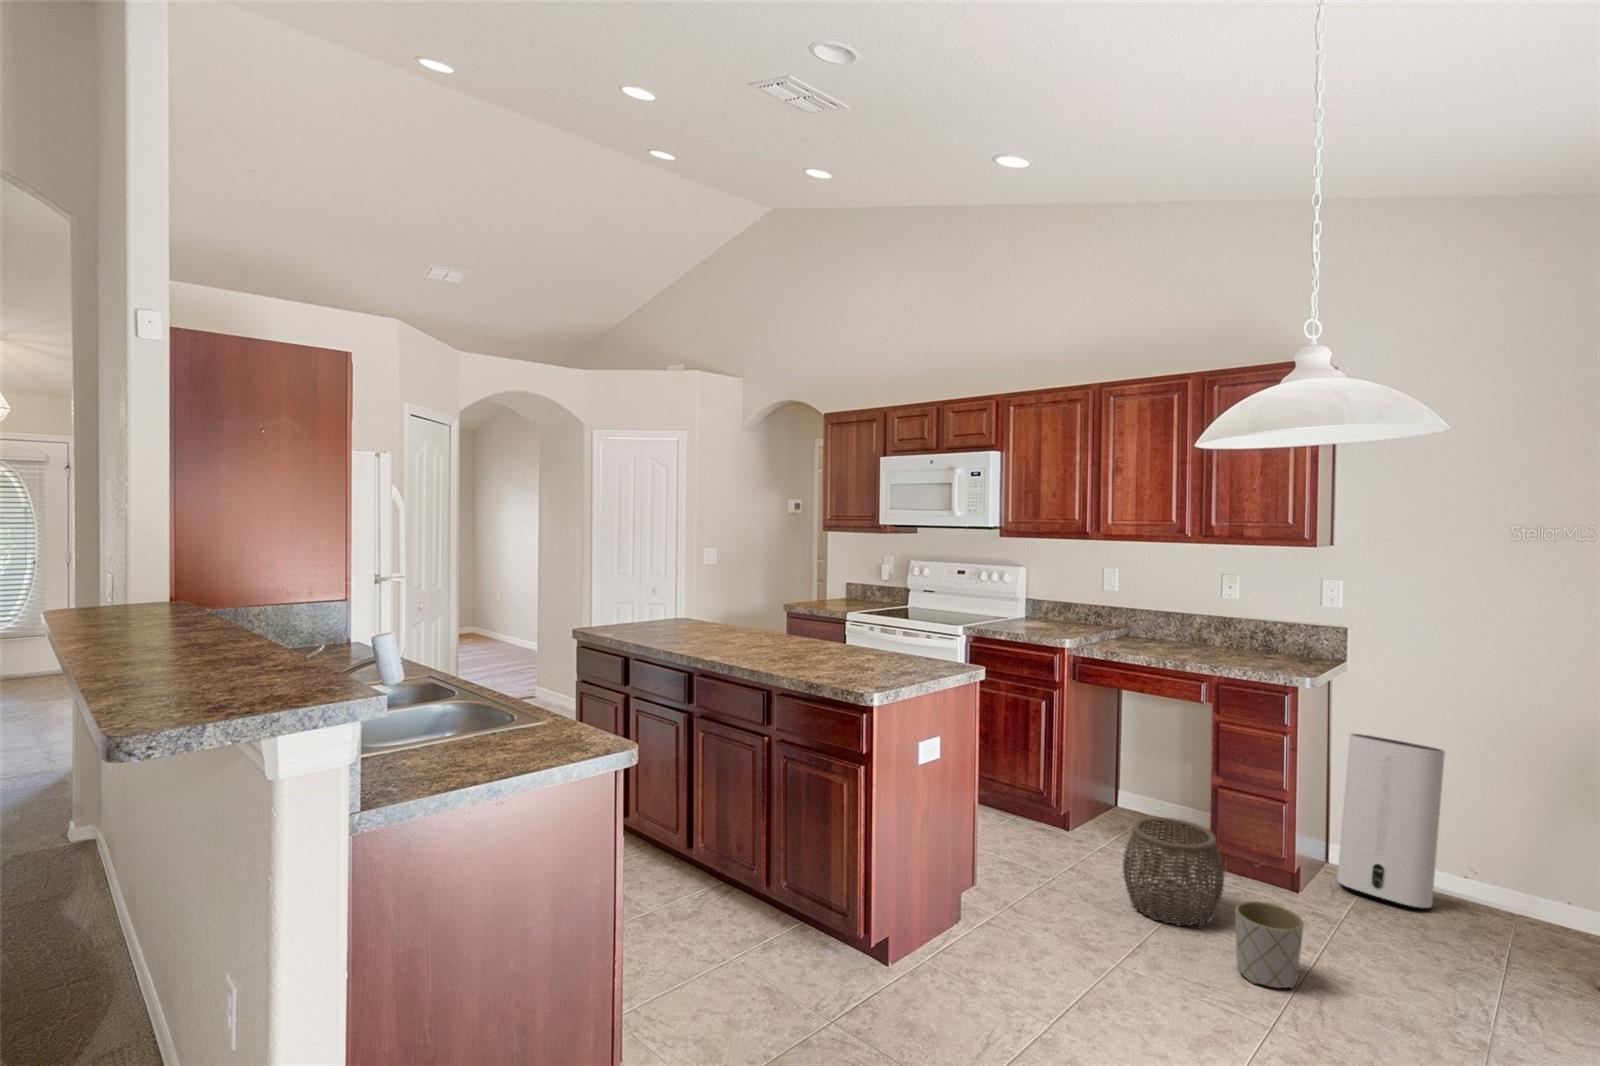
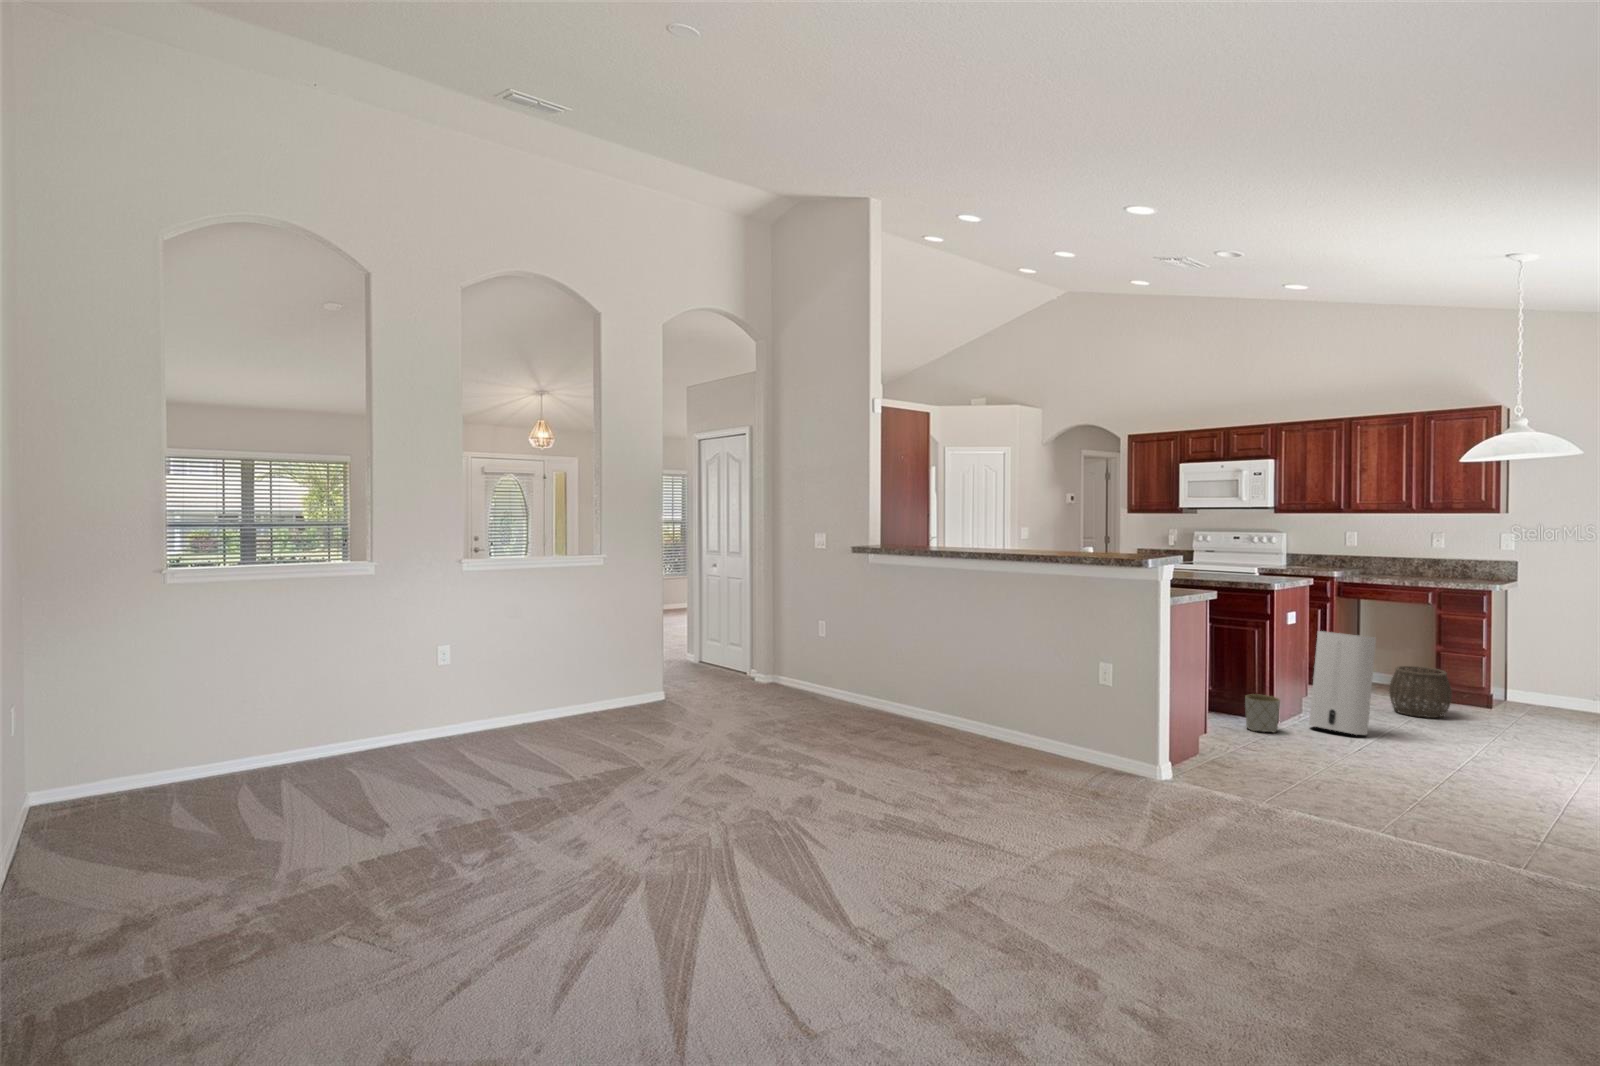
air purifier: present [1337,734,1445,908] -> present [1309,631,1376,735]
planter: present [1235,901,1303,989] -> present [1245,694,1280,733]

